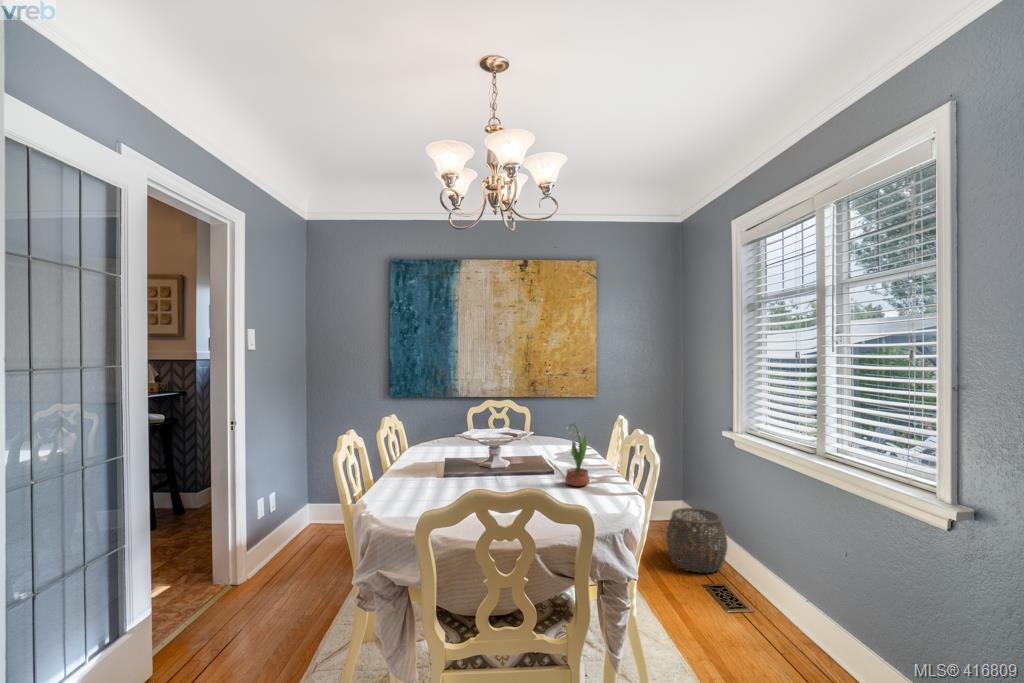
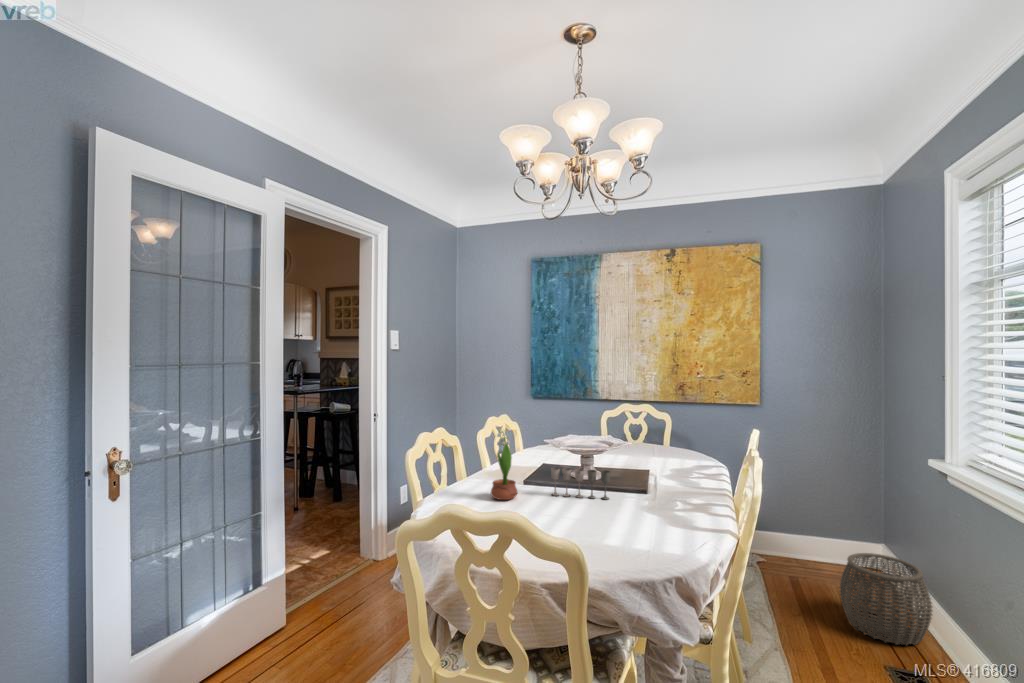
potted flower: present [565,424,590,486] -> present [491,431,517,500]
wine glass: none [471,457,524,484] -> present [551,468,610,499]

